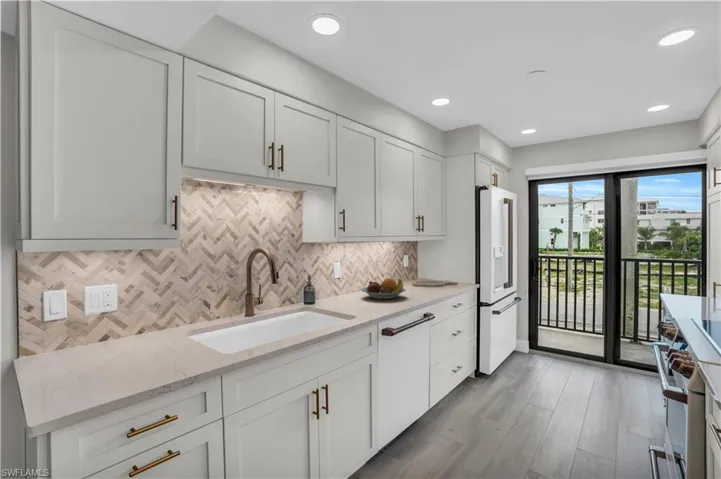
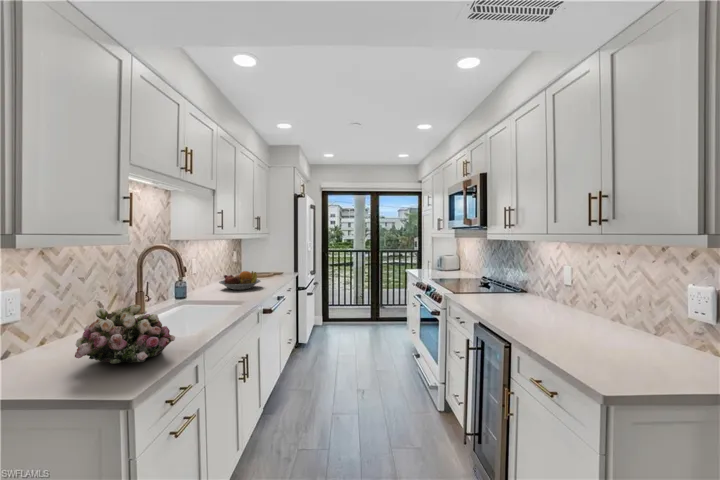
flower arrangement: none [68,311,182,376] -> present [75,304,175,363]

